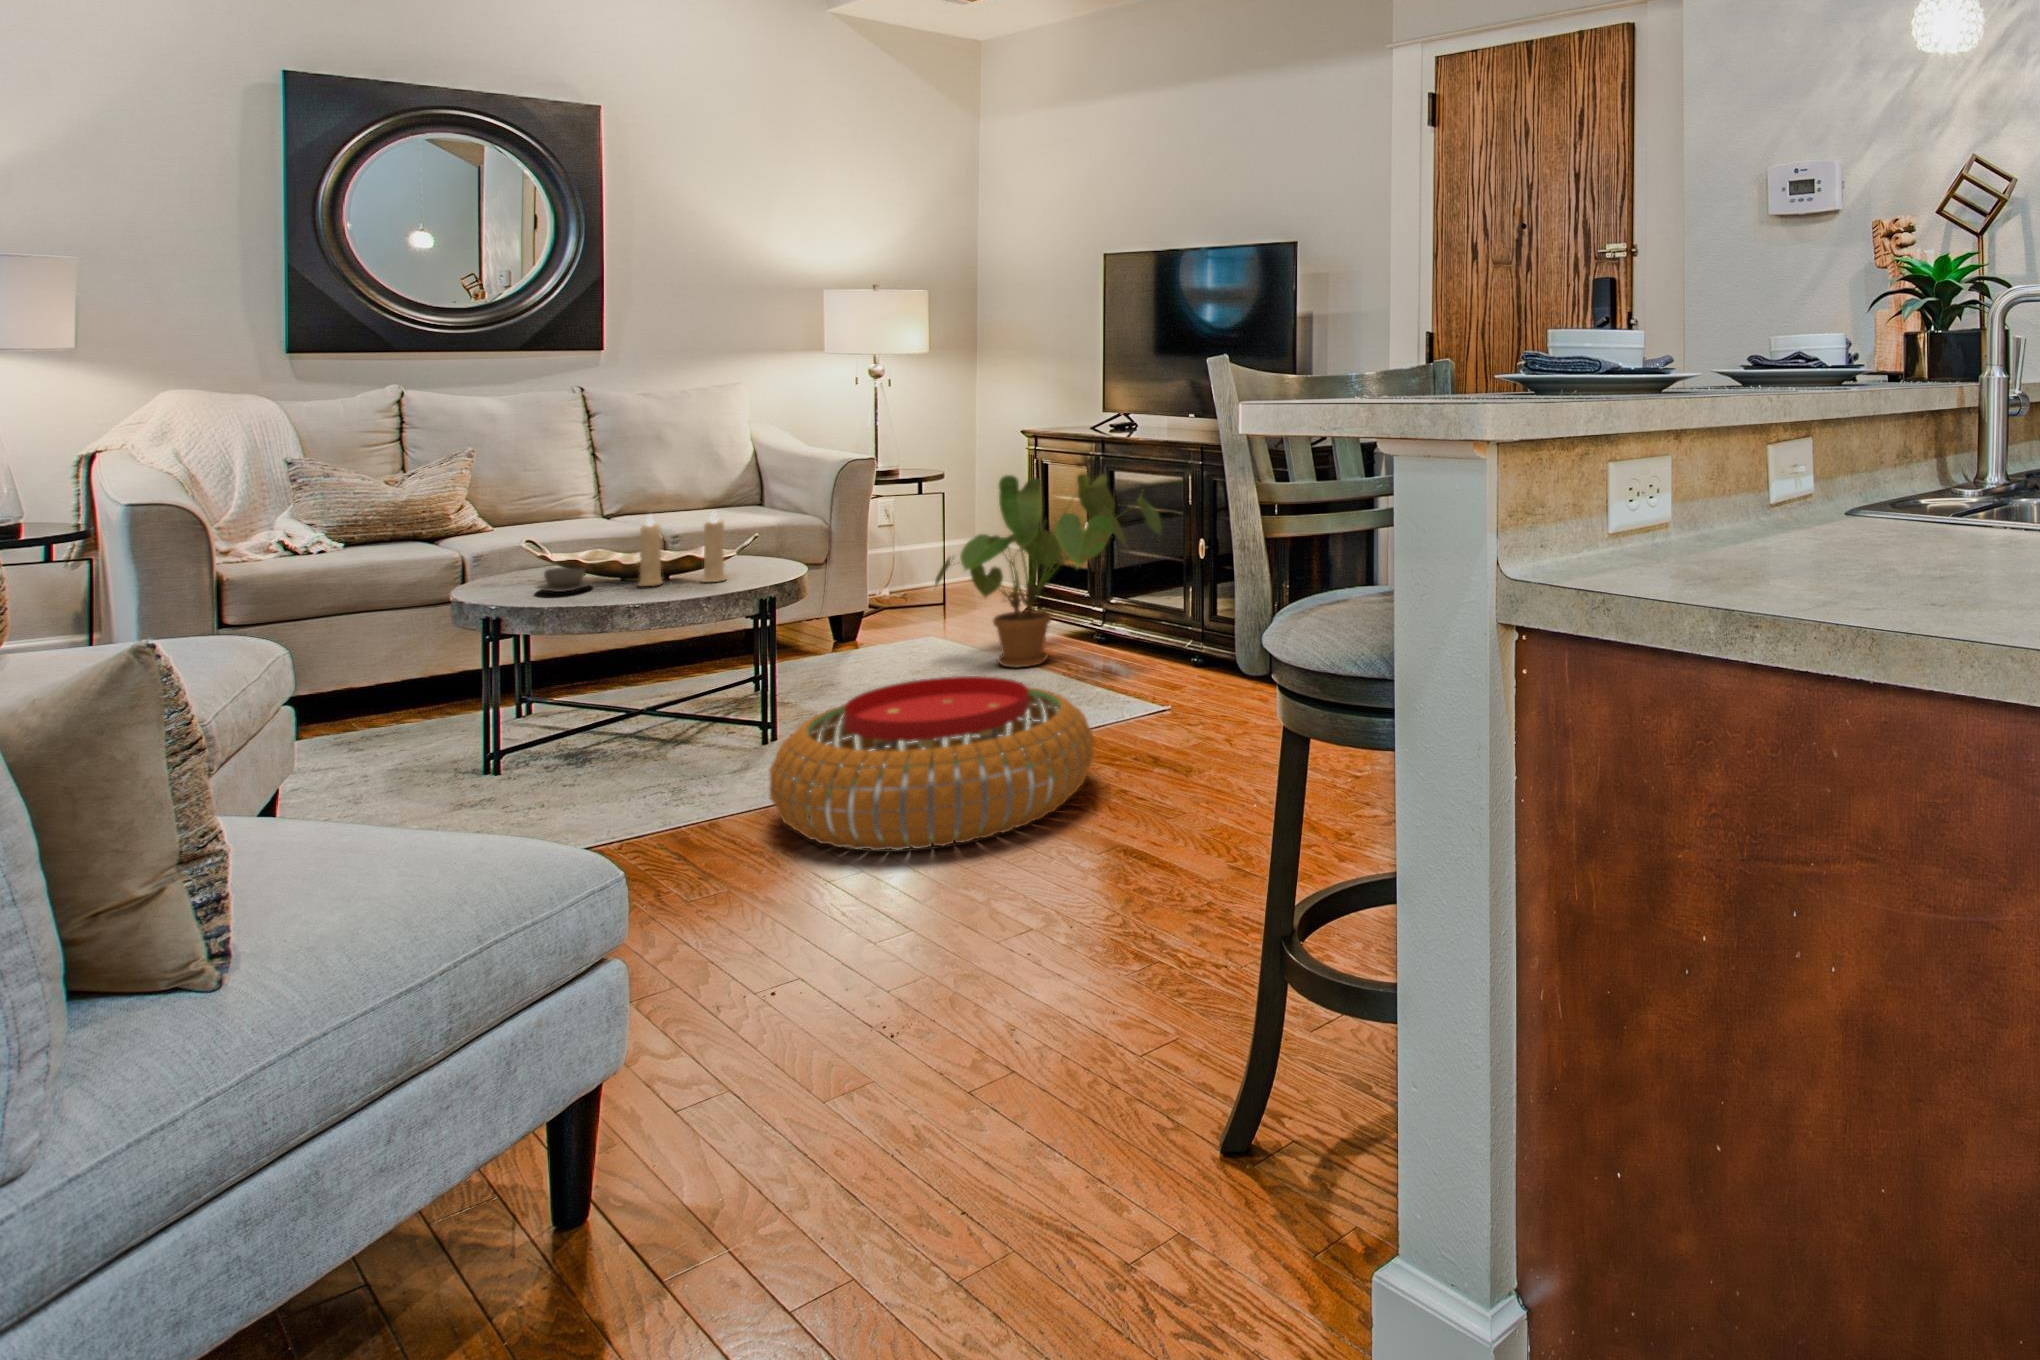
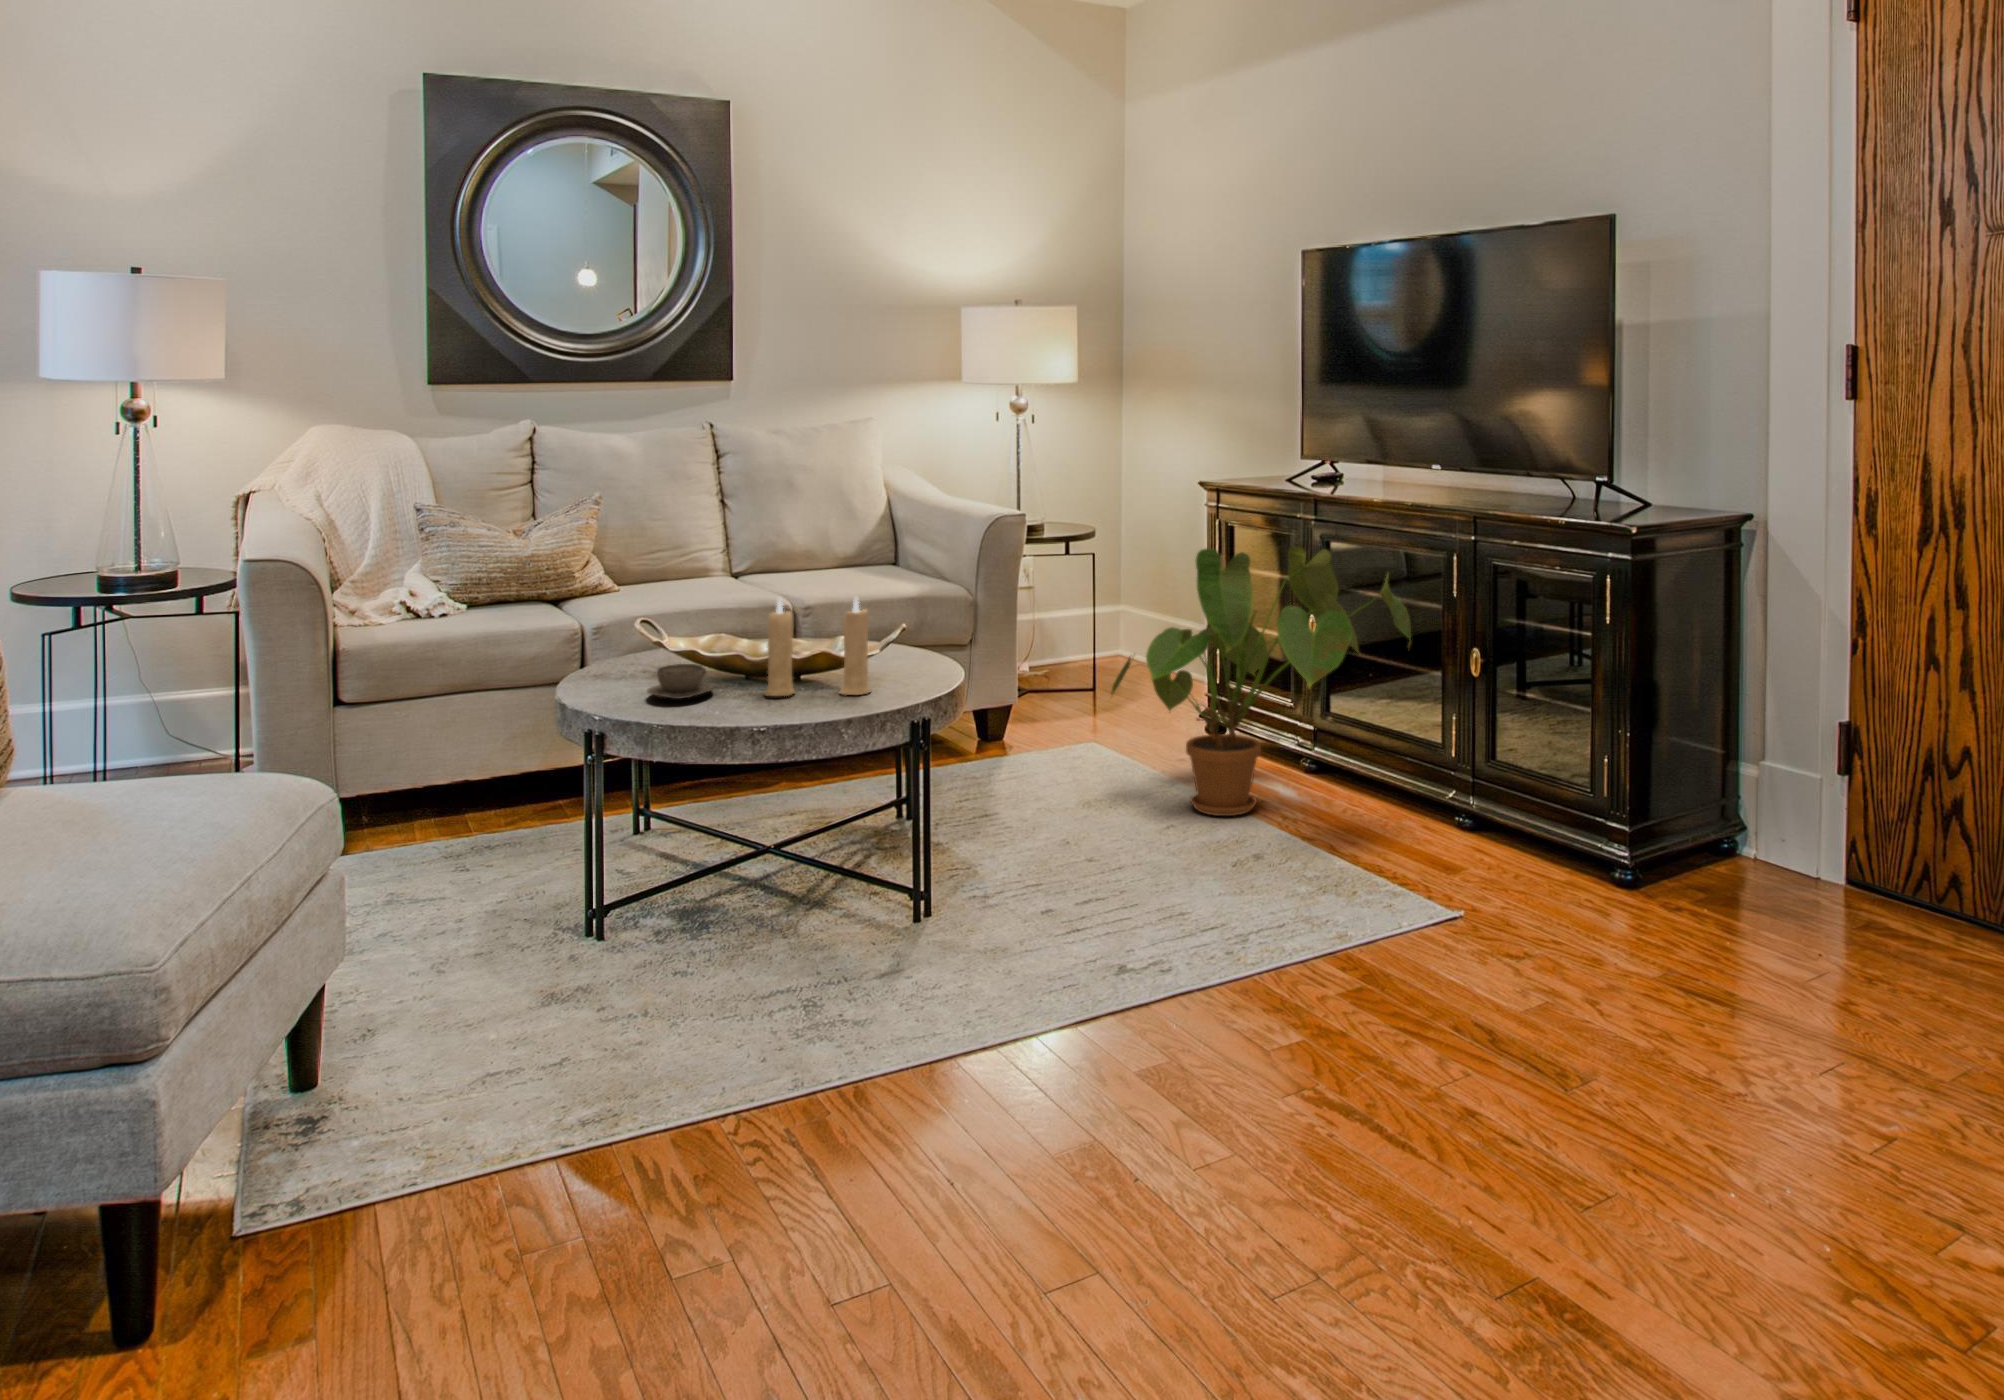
pouf: present [769,676,1094,850] -> none [934,871,1402,1185]

